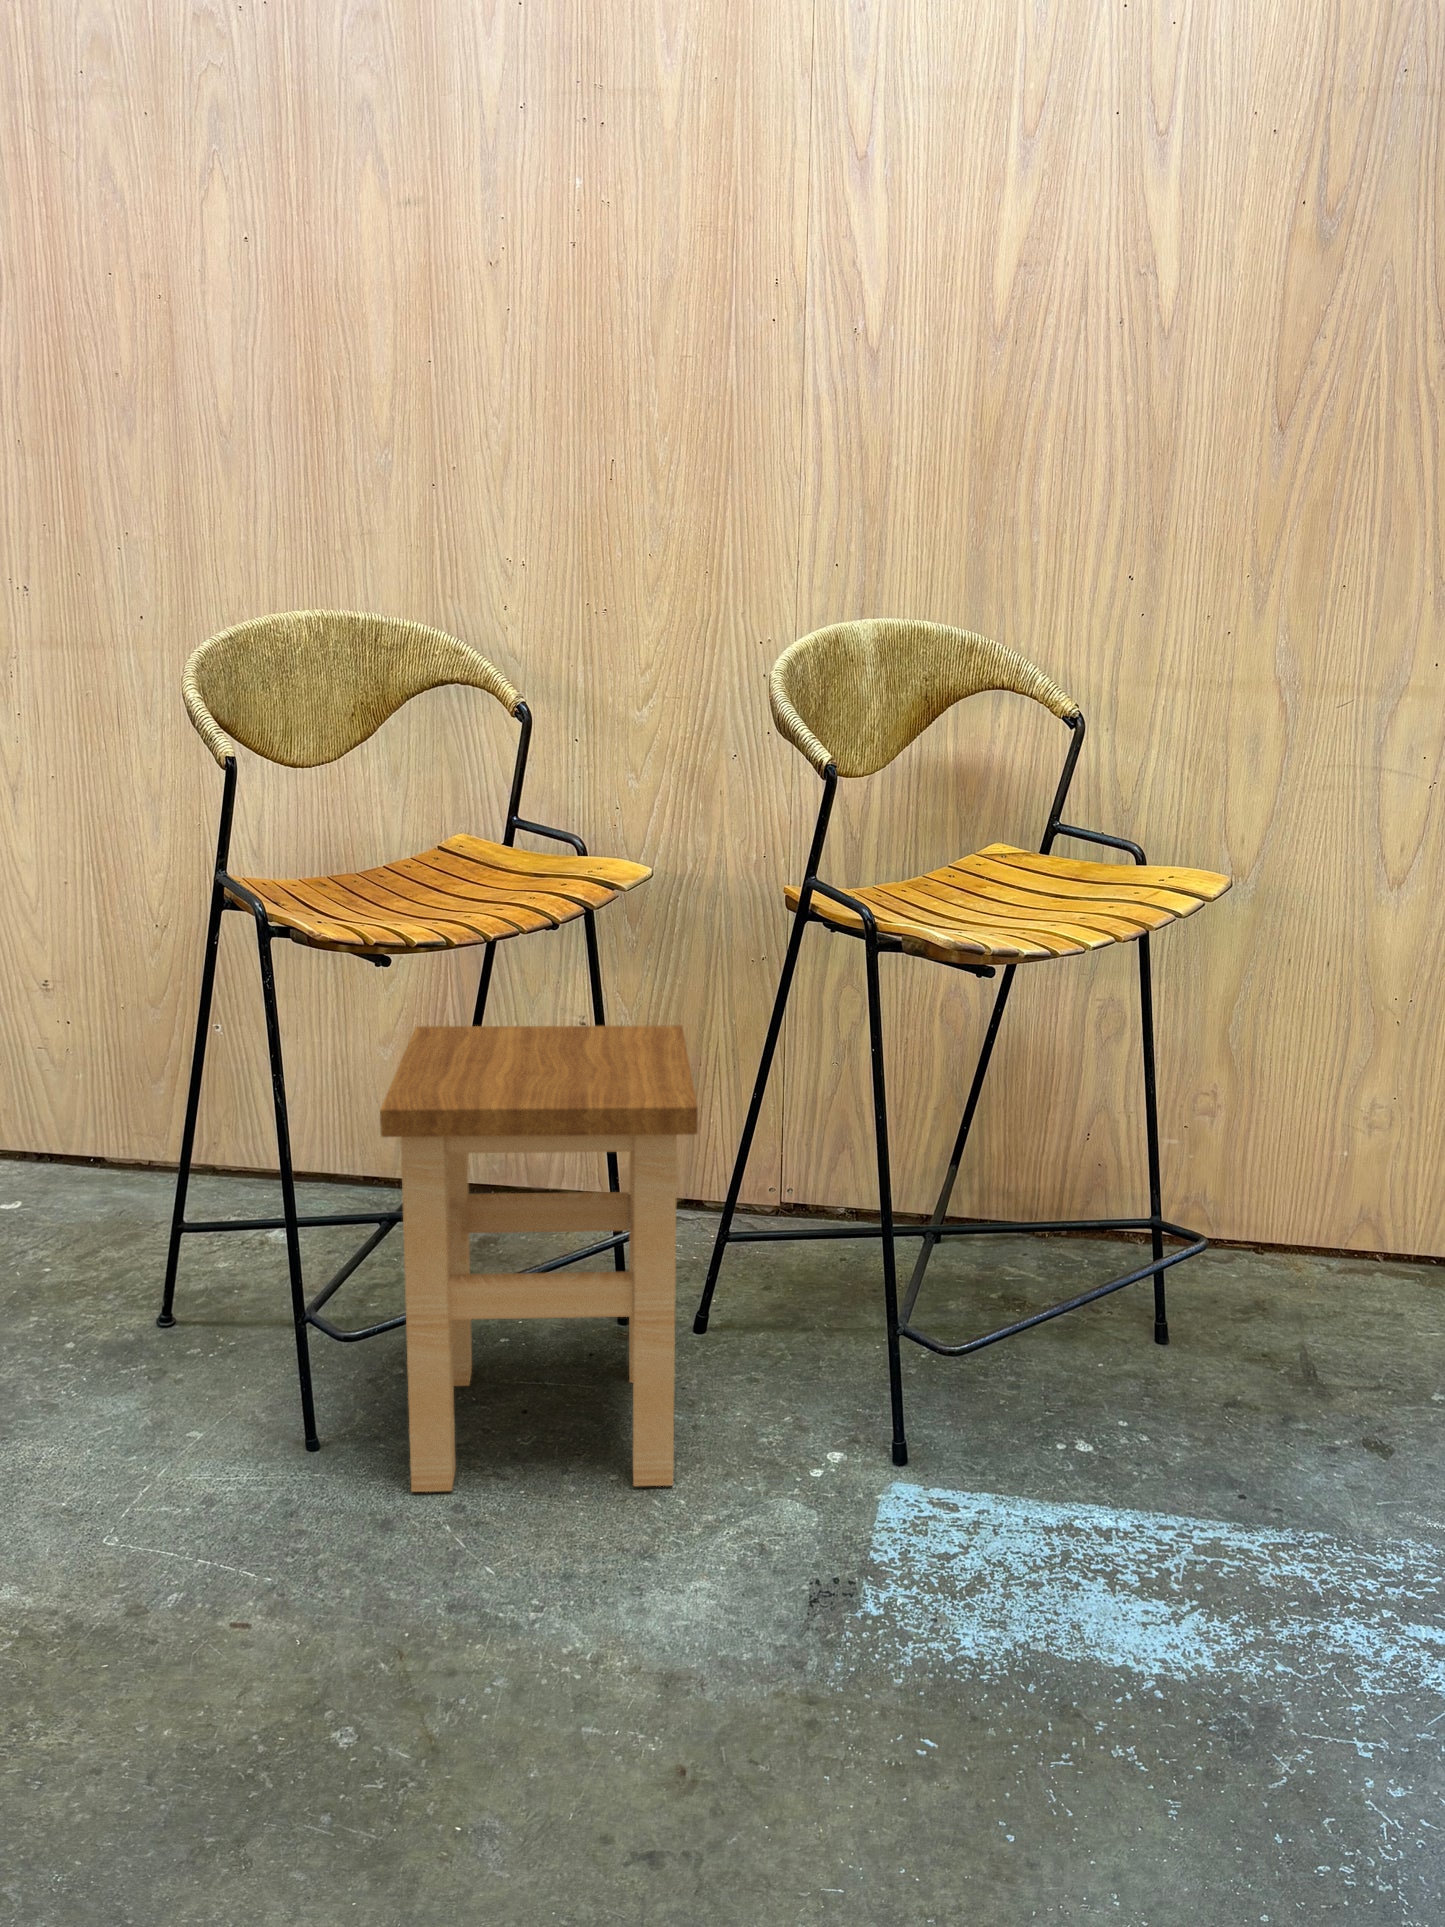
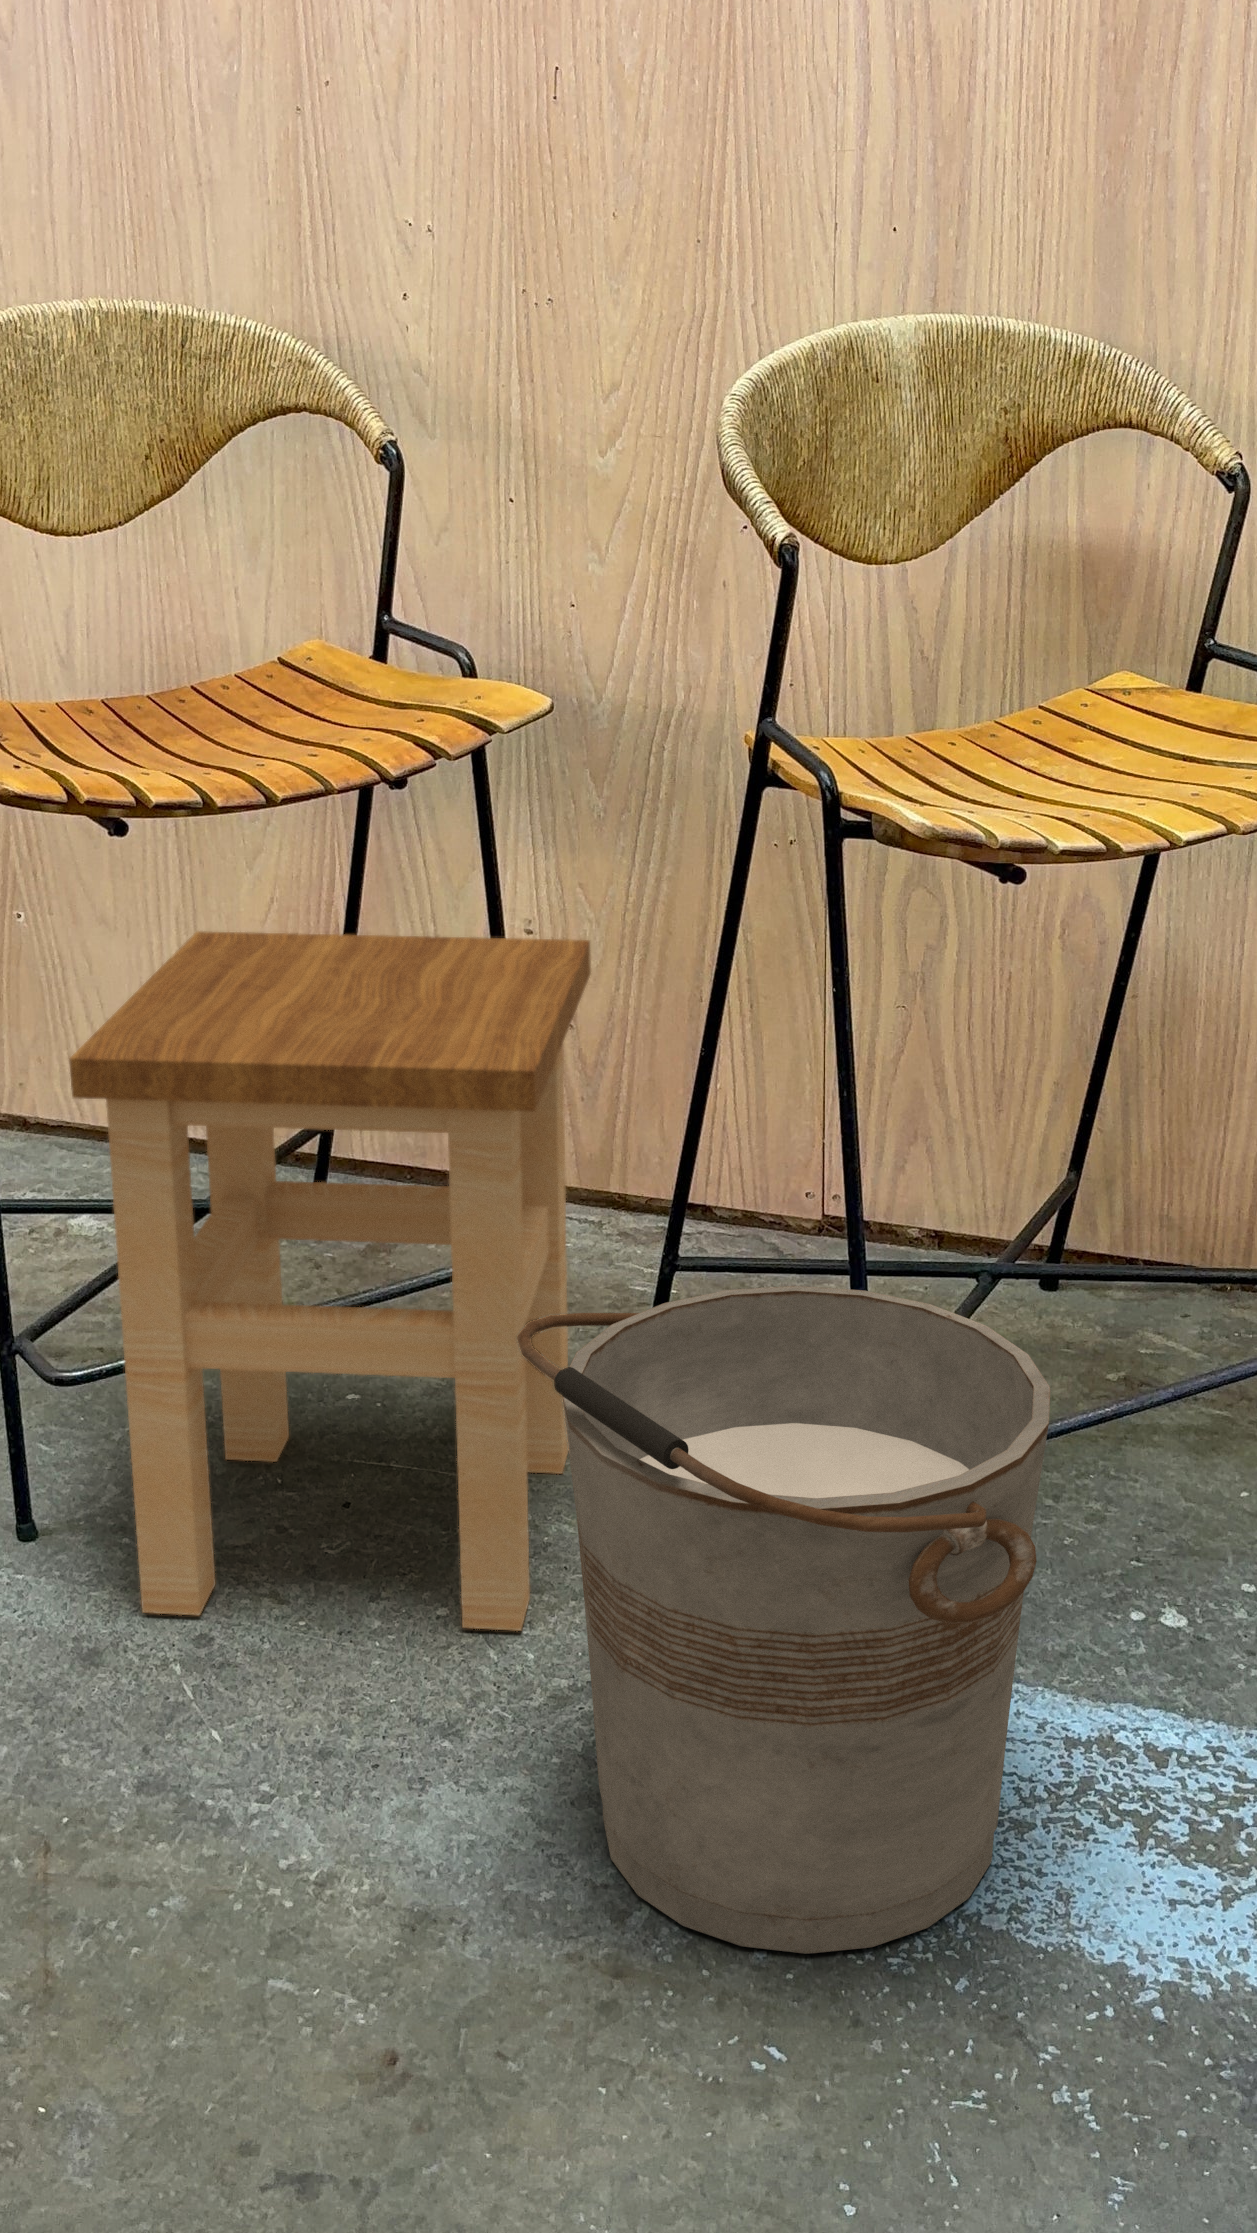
bucket: none [716,1242,1074,1677] -> present [517,1286,1050,1954]

